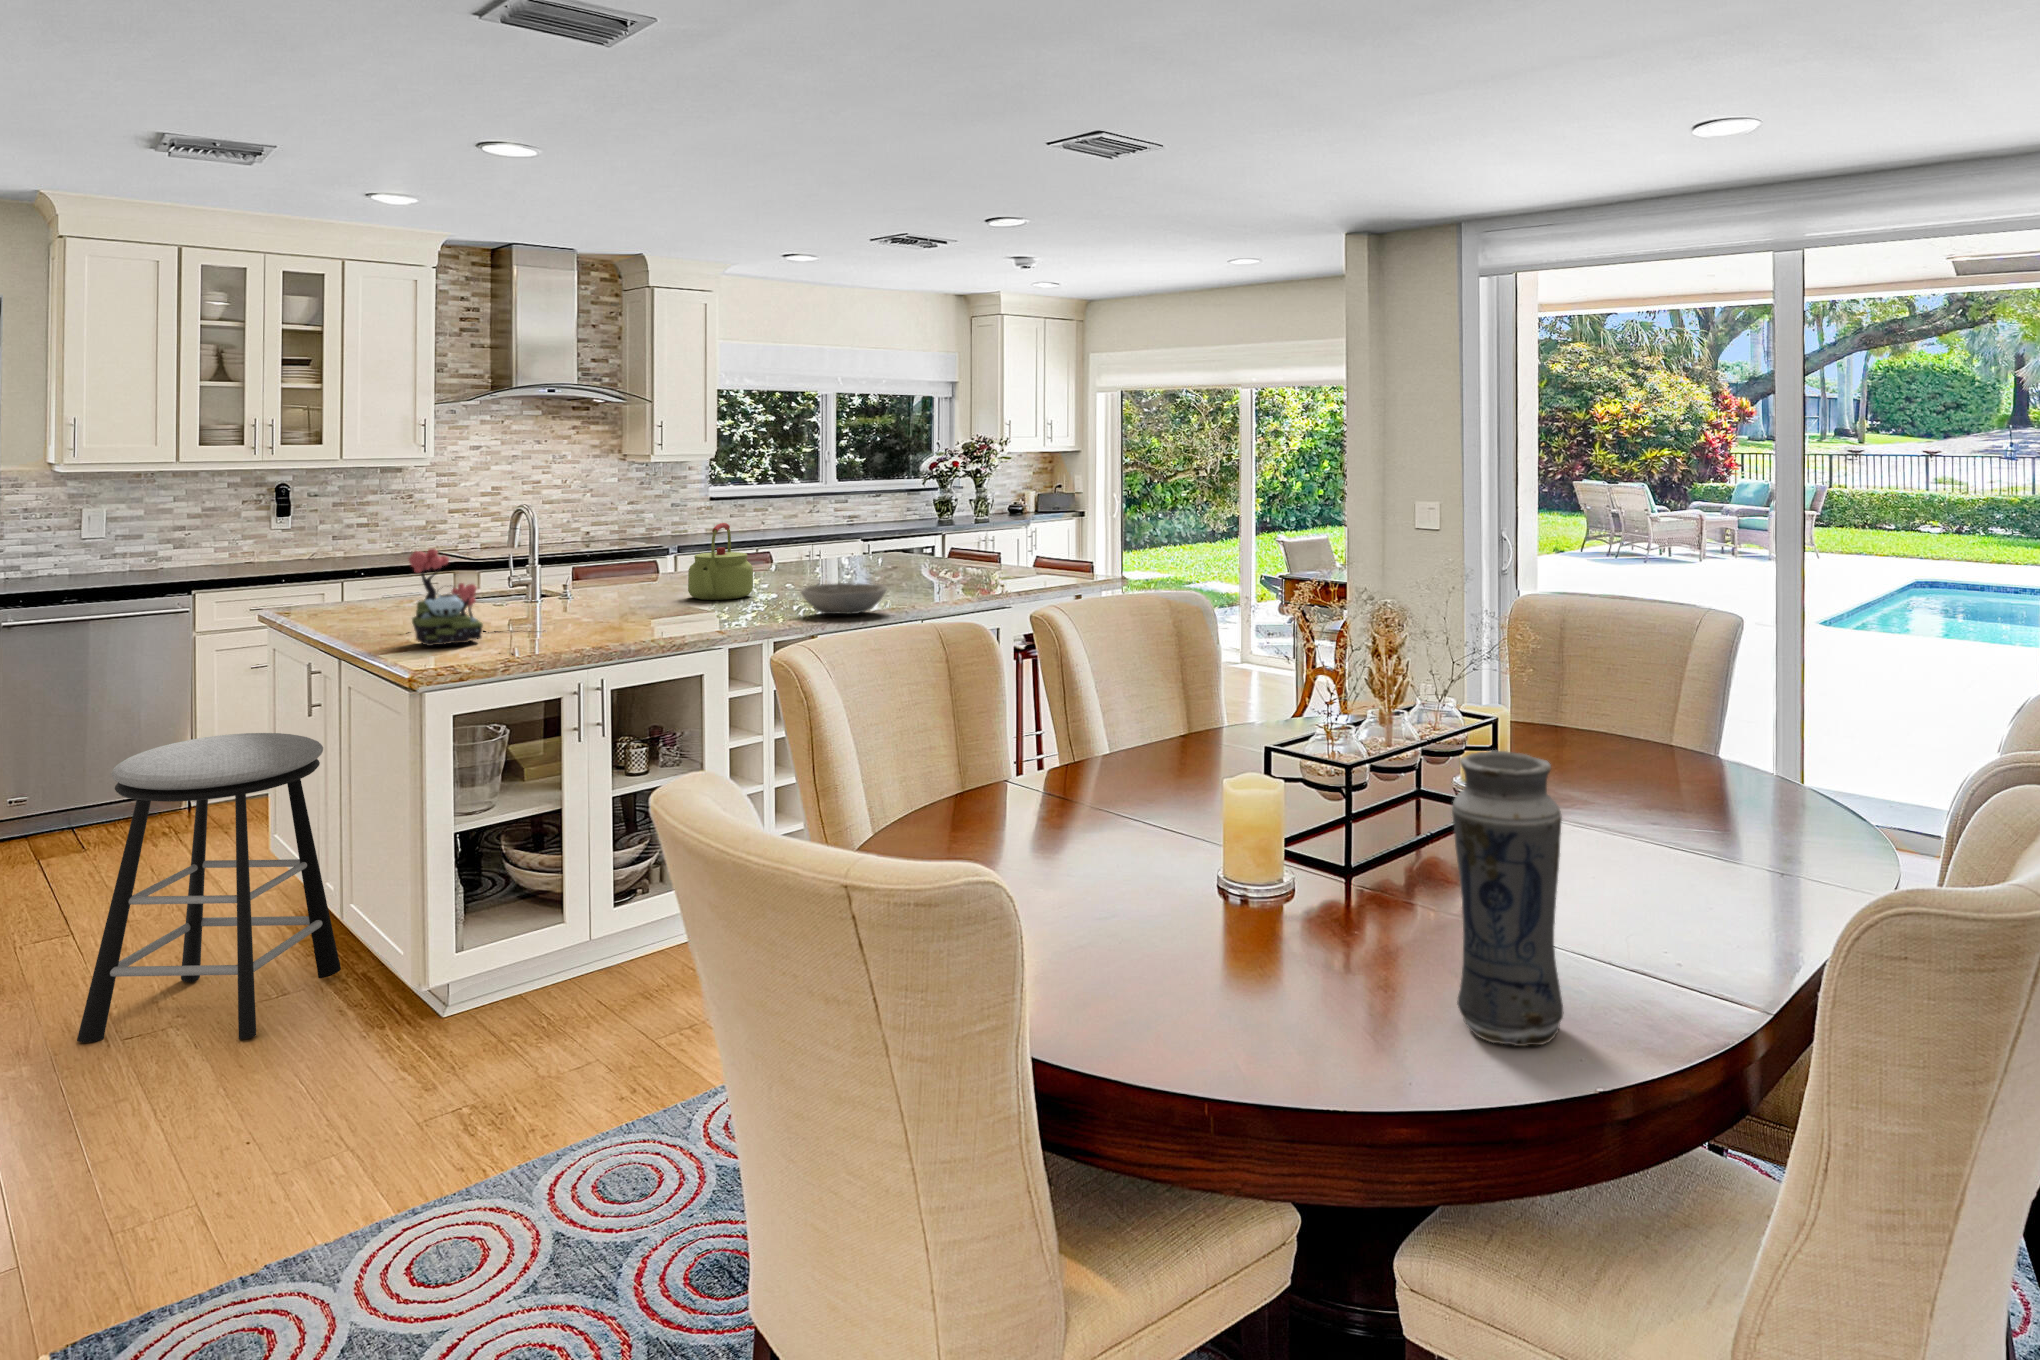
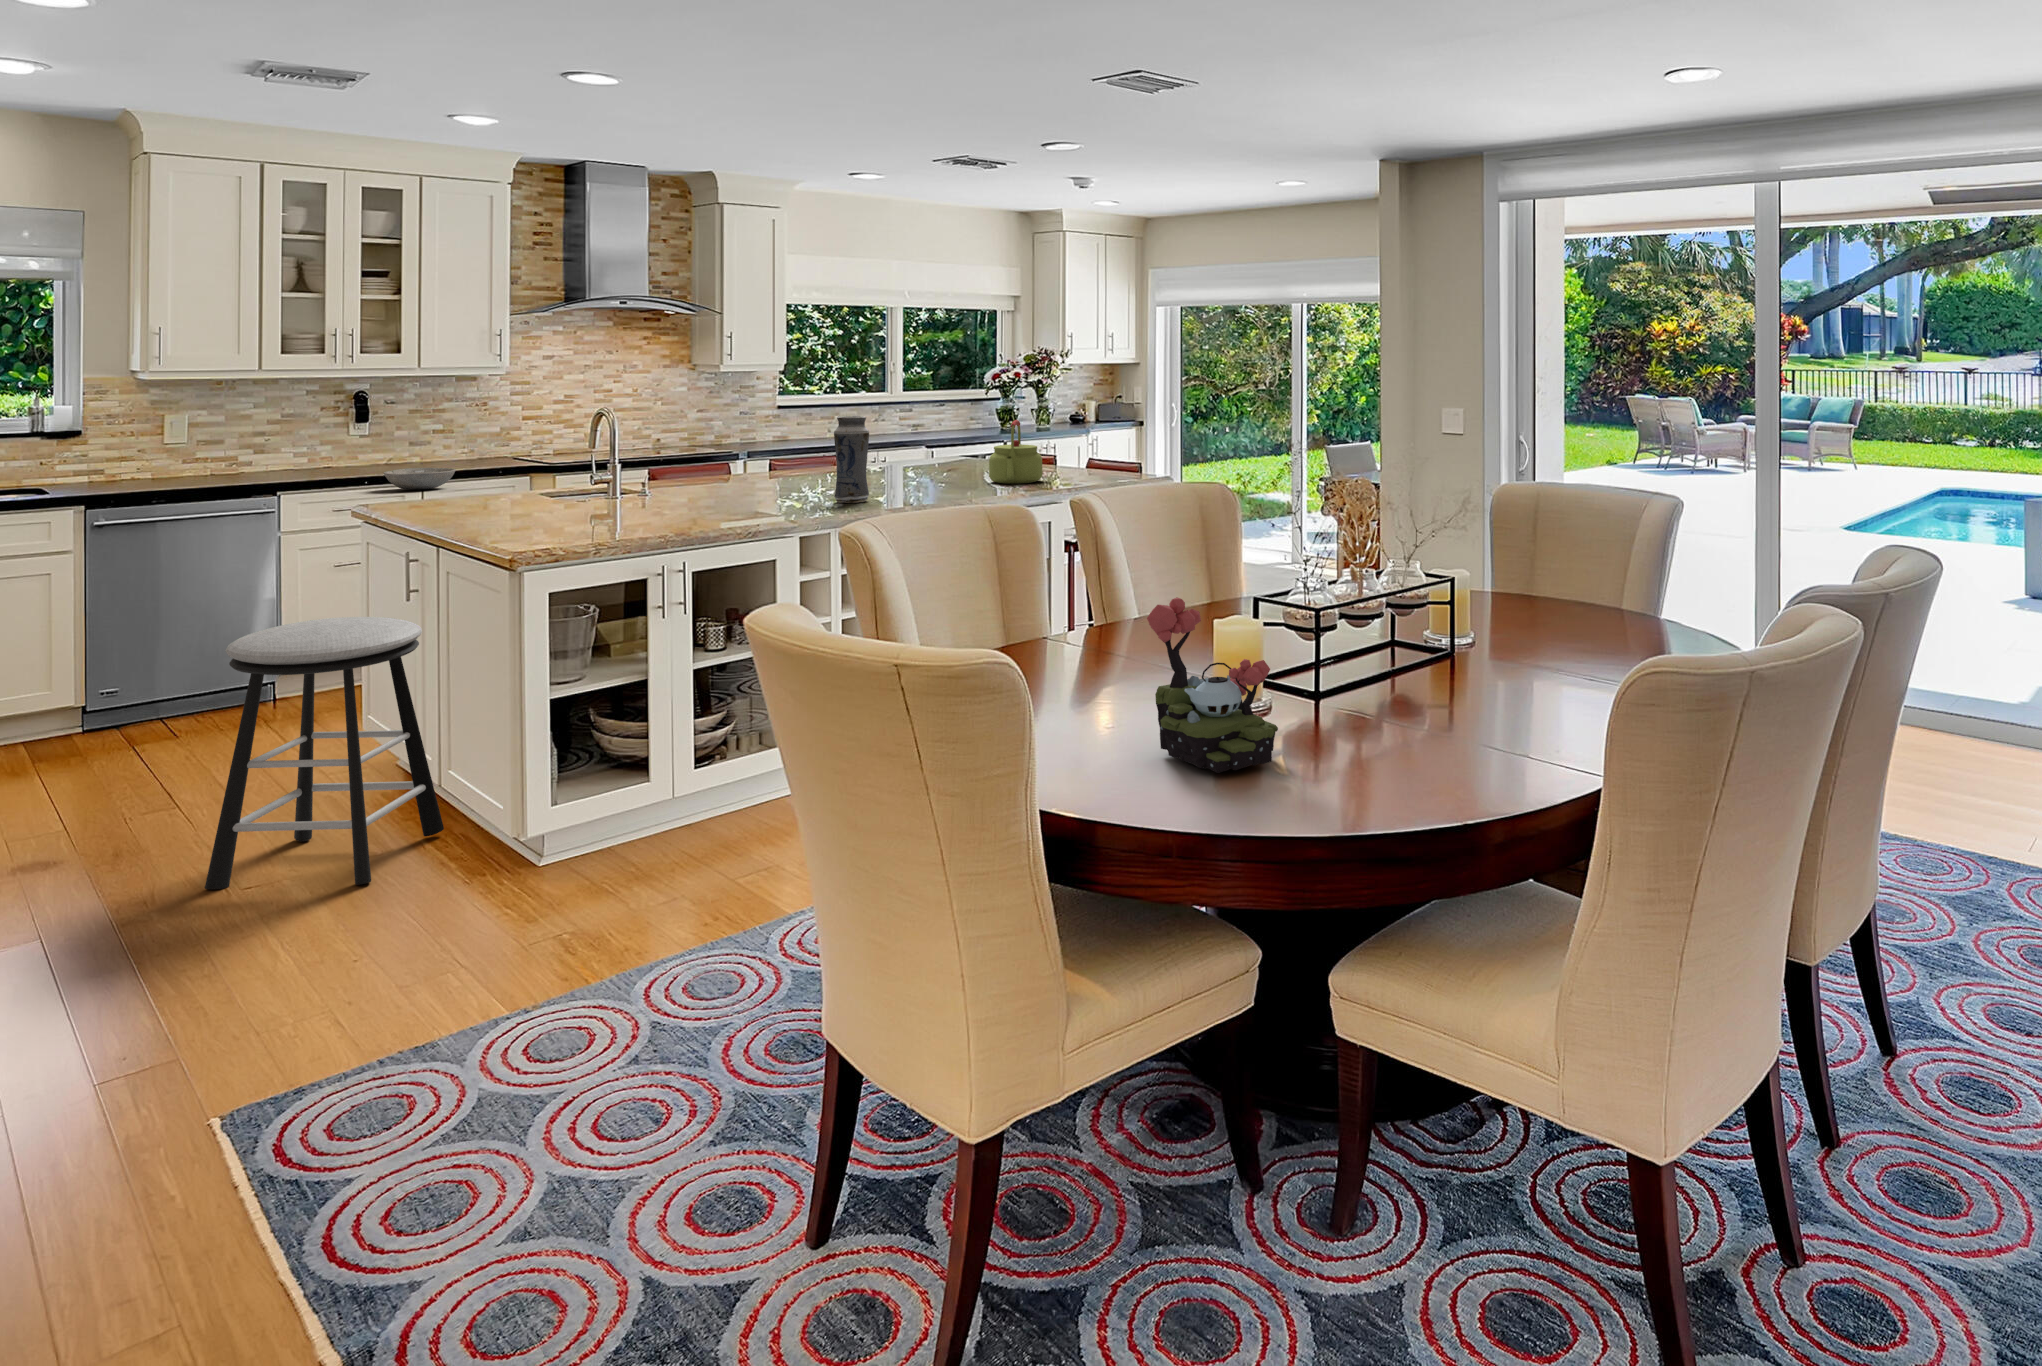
kettle: present [688,523,753,600] -> present [989,420,1042,484]
plant: present [409,548,483,646] -> present [1147,597,1278,773]
bowl: present [801,583,887,614] -> present [384,468,456,489]
vase: present [1452,750,1564,1046] -> present [834,416,869,503]

